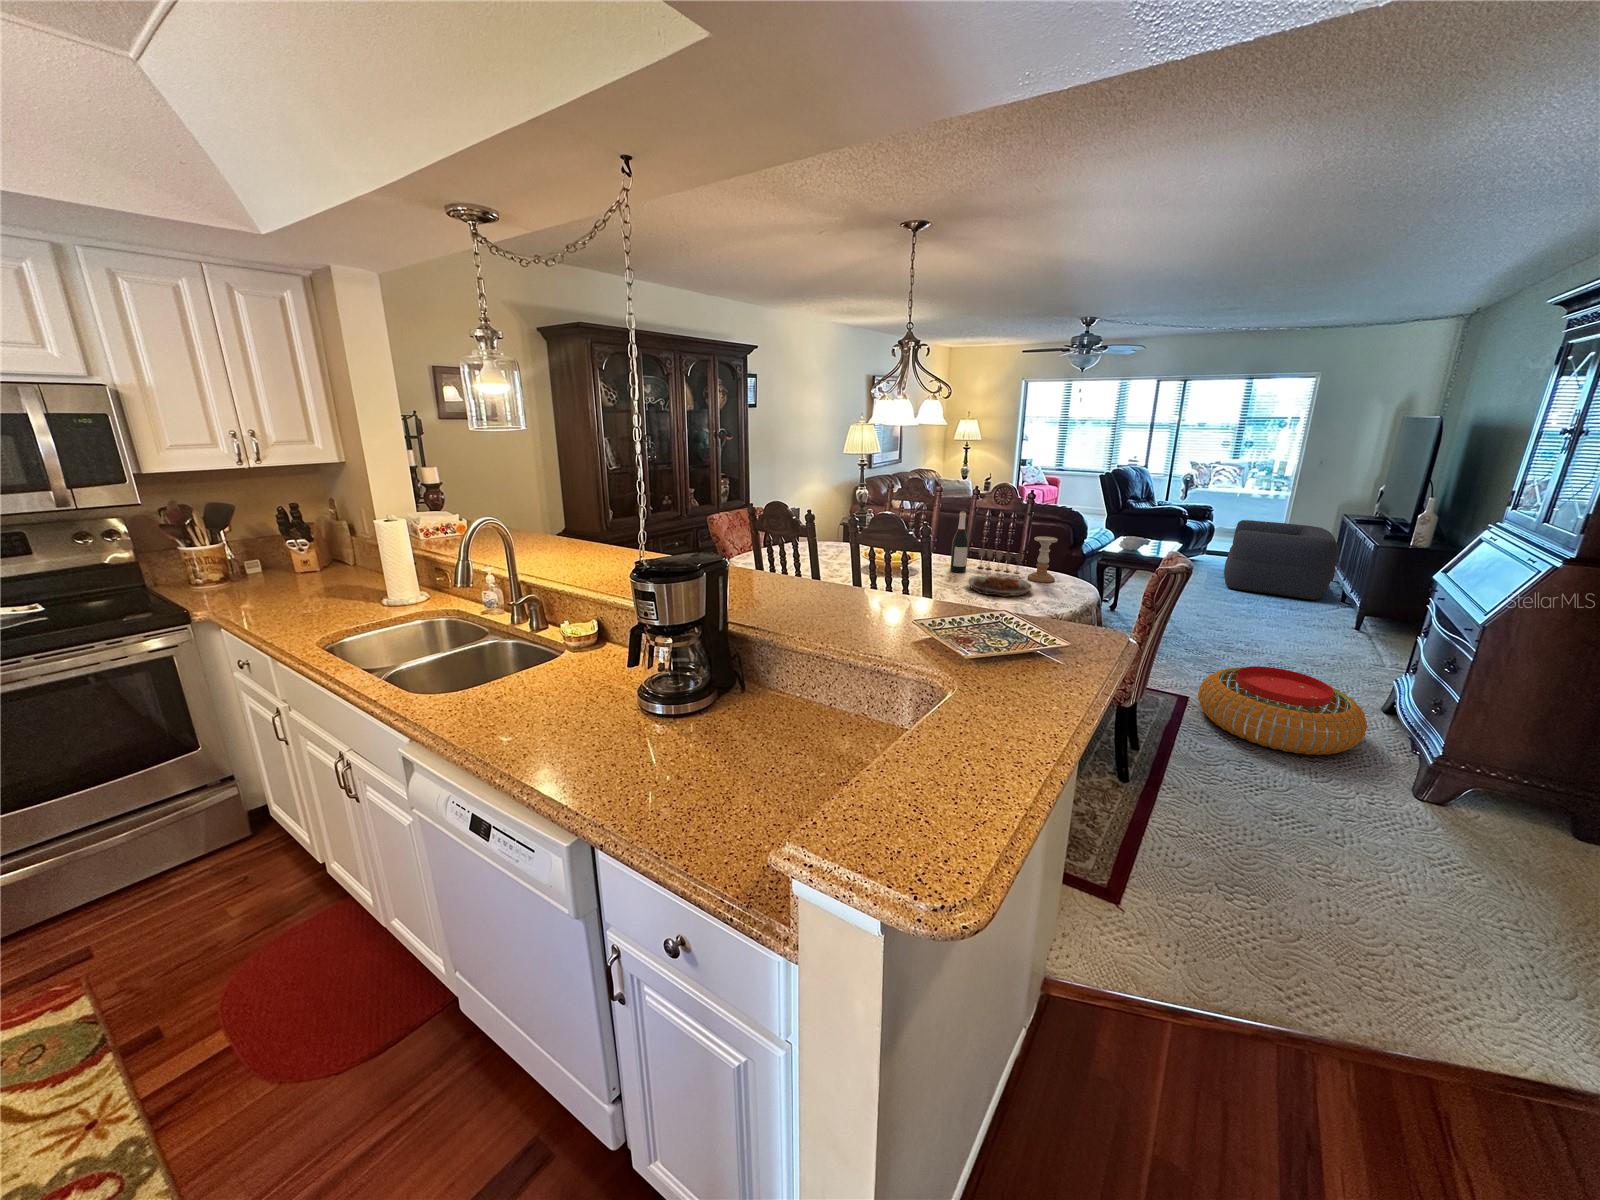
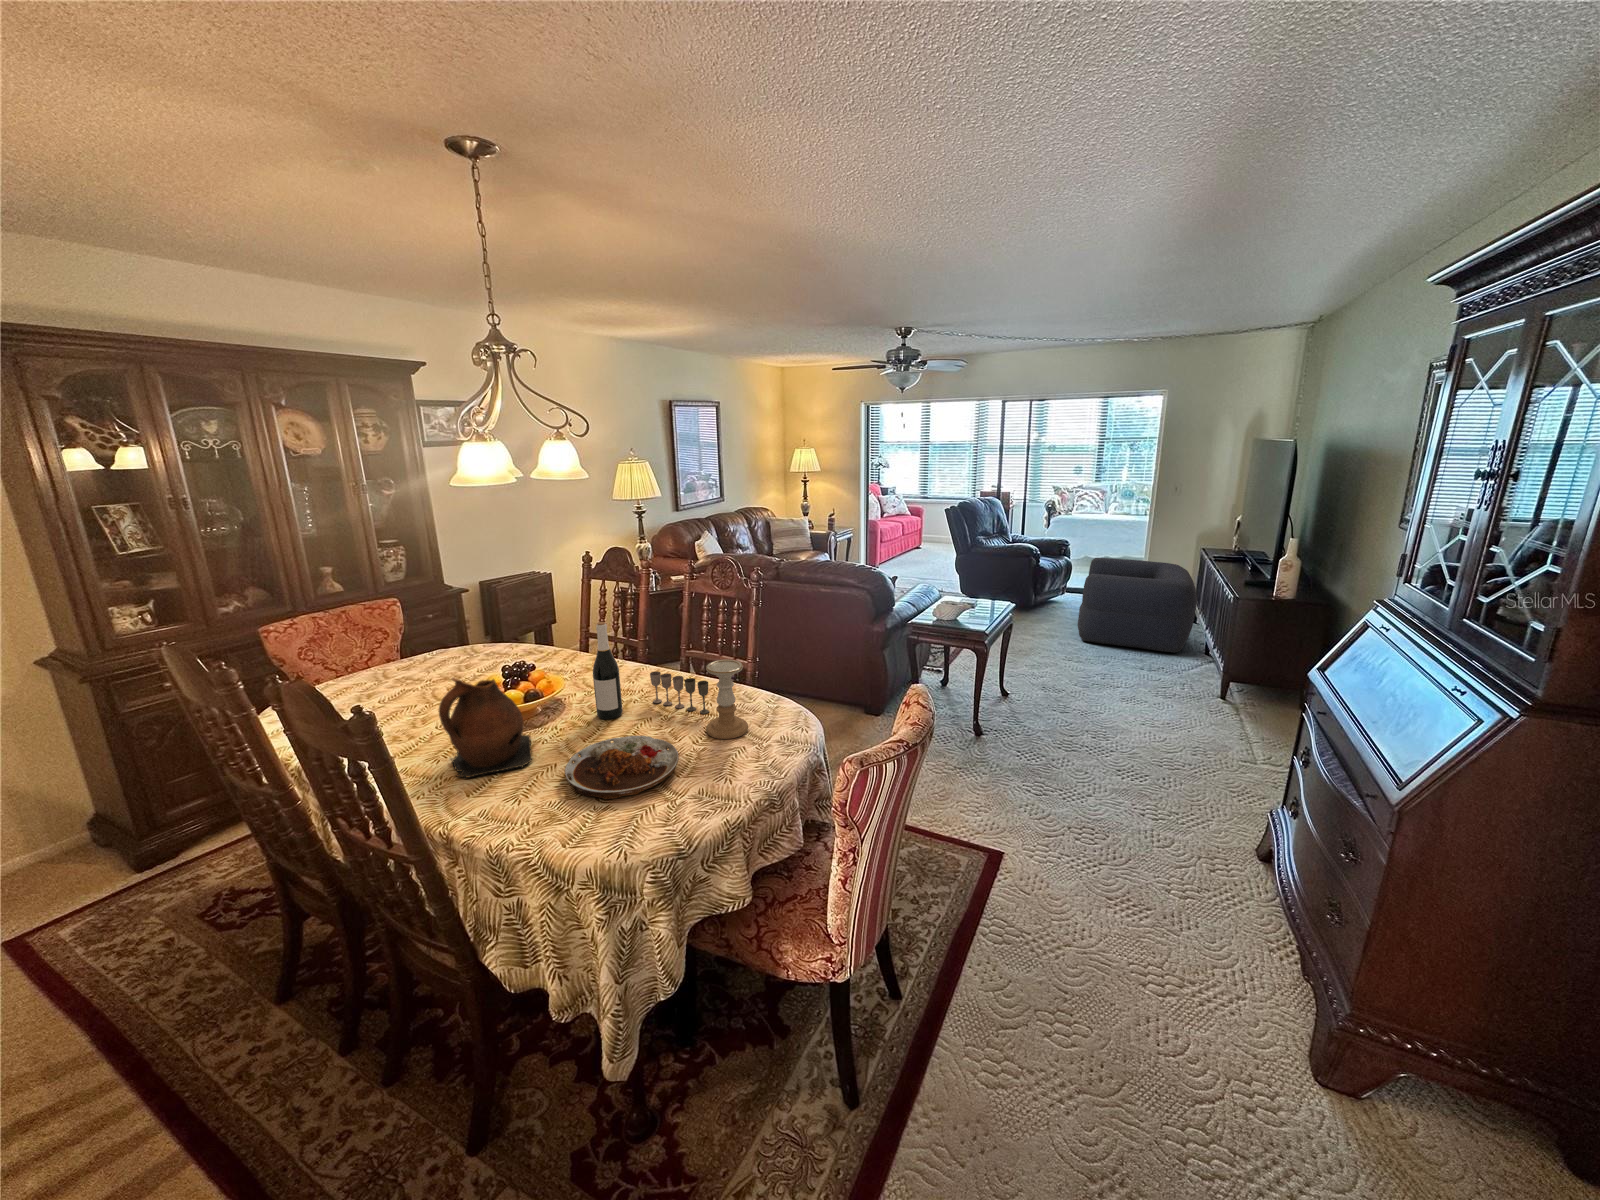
ceramic pitcher: none [890,530,940,586] -> present [439,678,532,777]
pouf: present [1198,666,1367,755] -> none [1007,804,1234,974]

